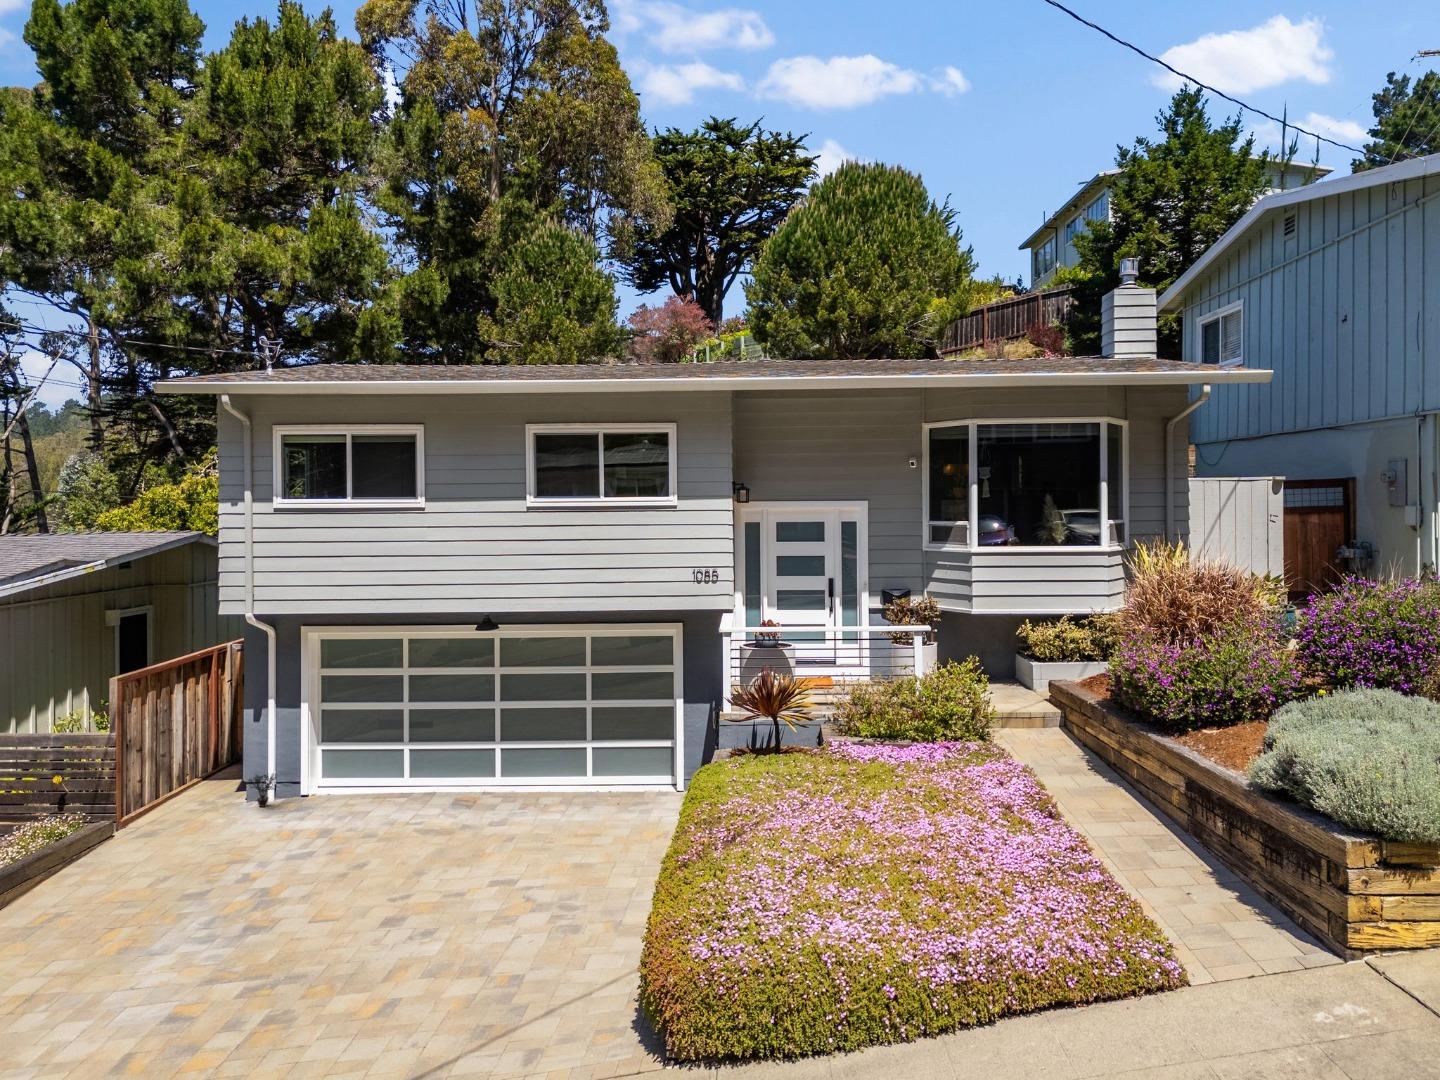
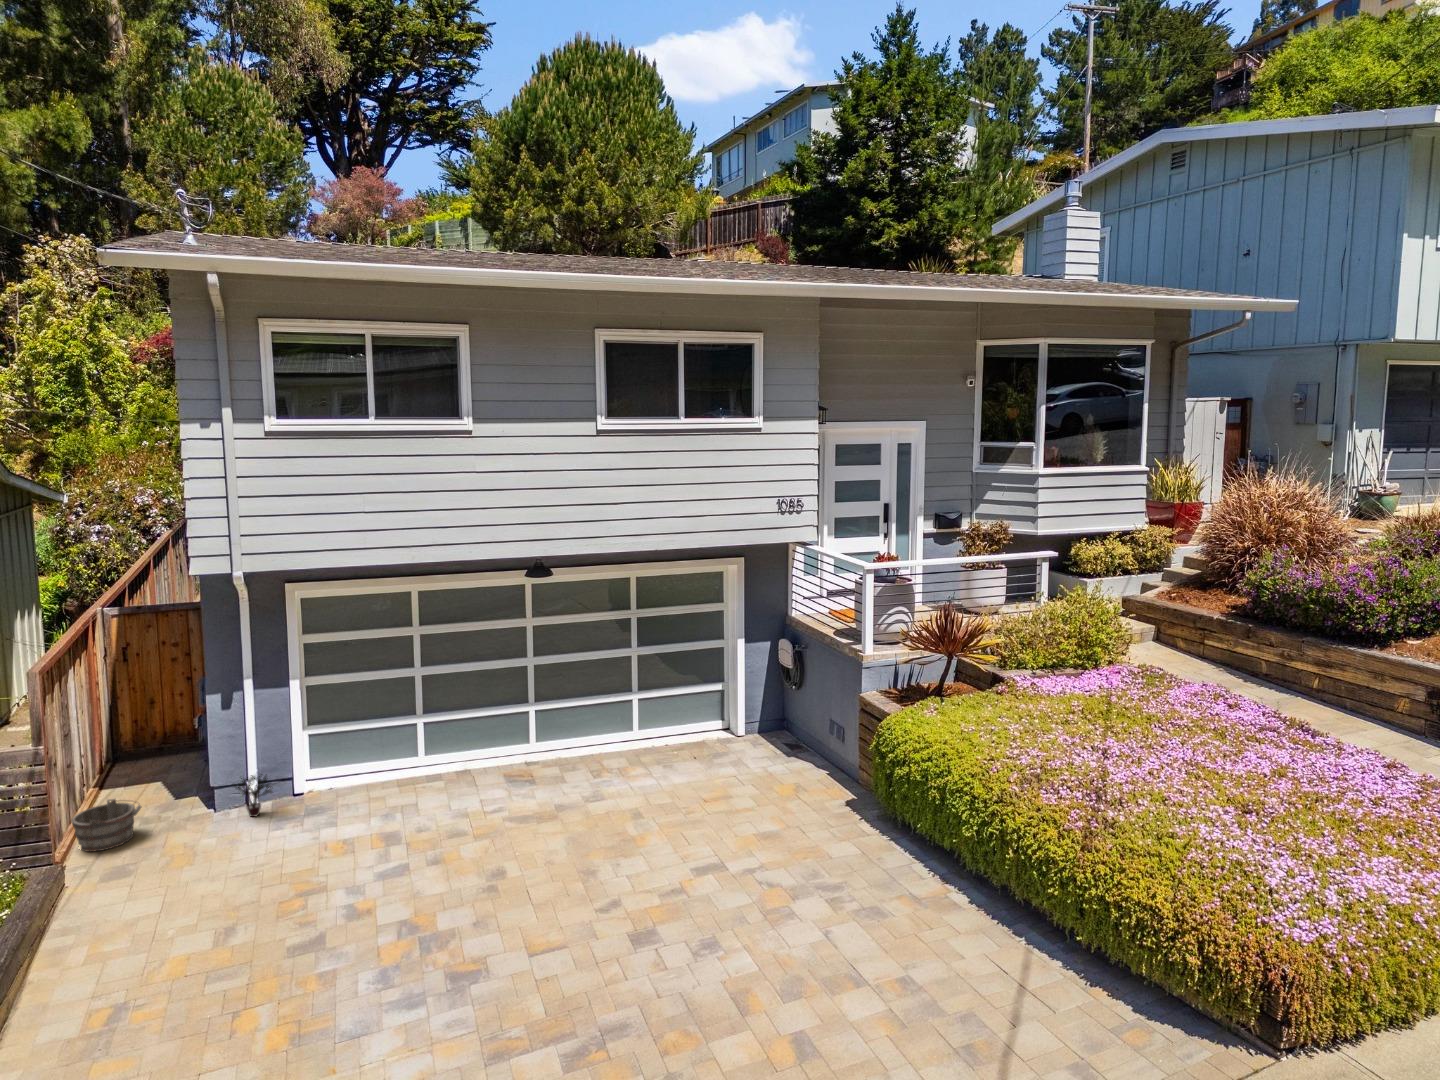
bucket: none [133,782,186,819] -> present [71,799,141,852]

